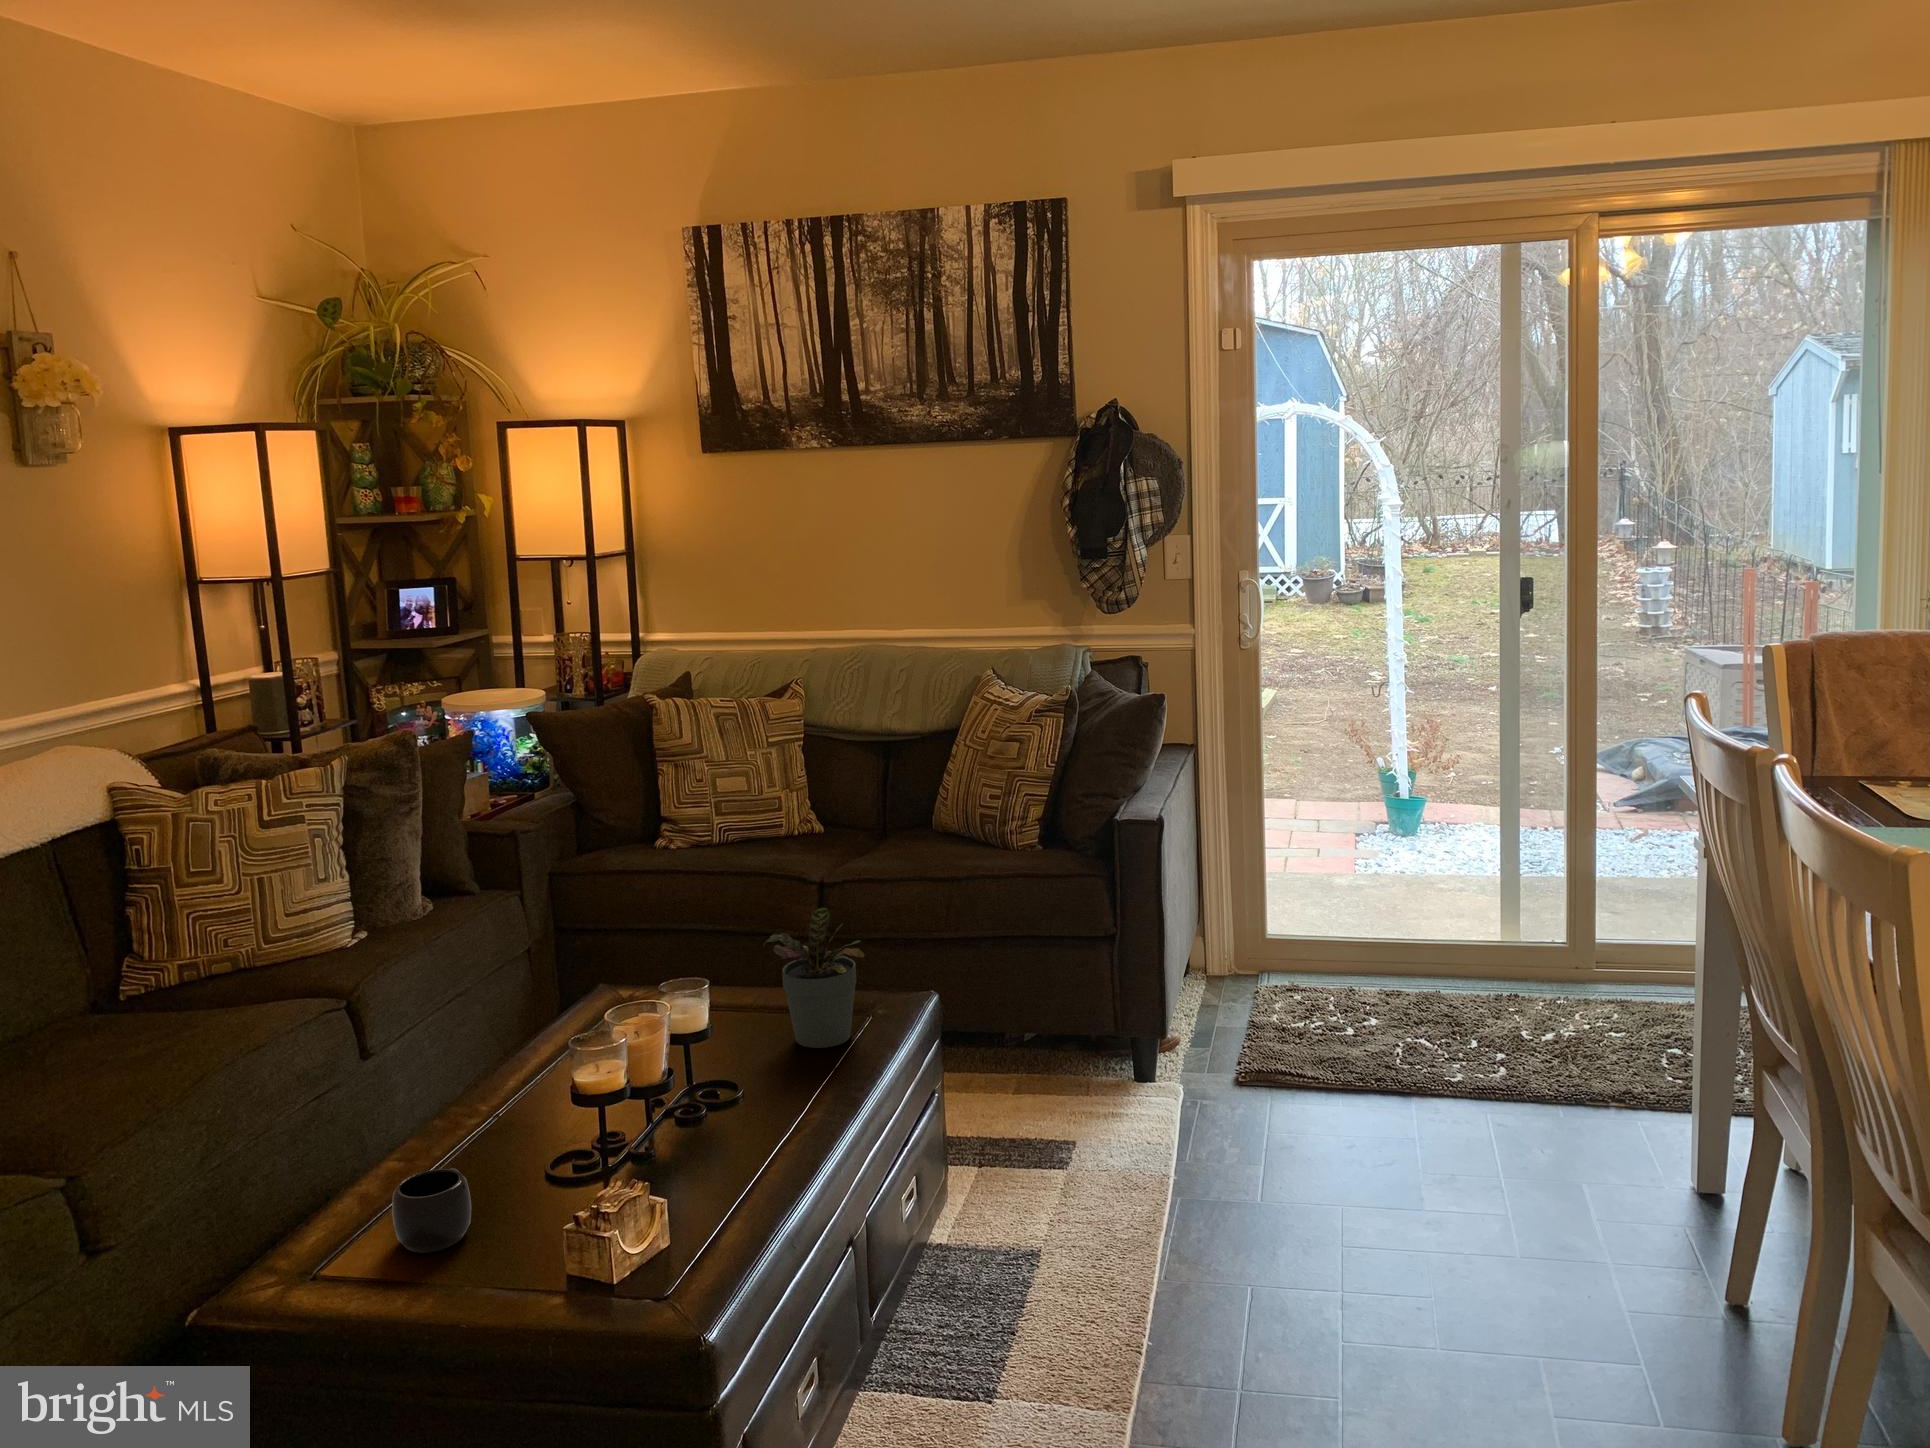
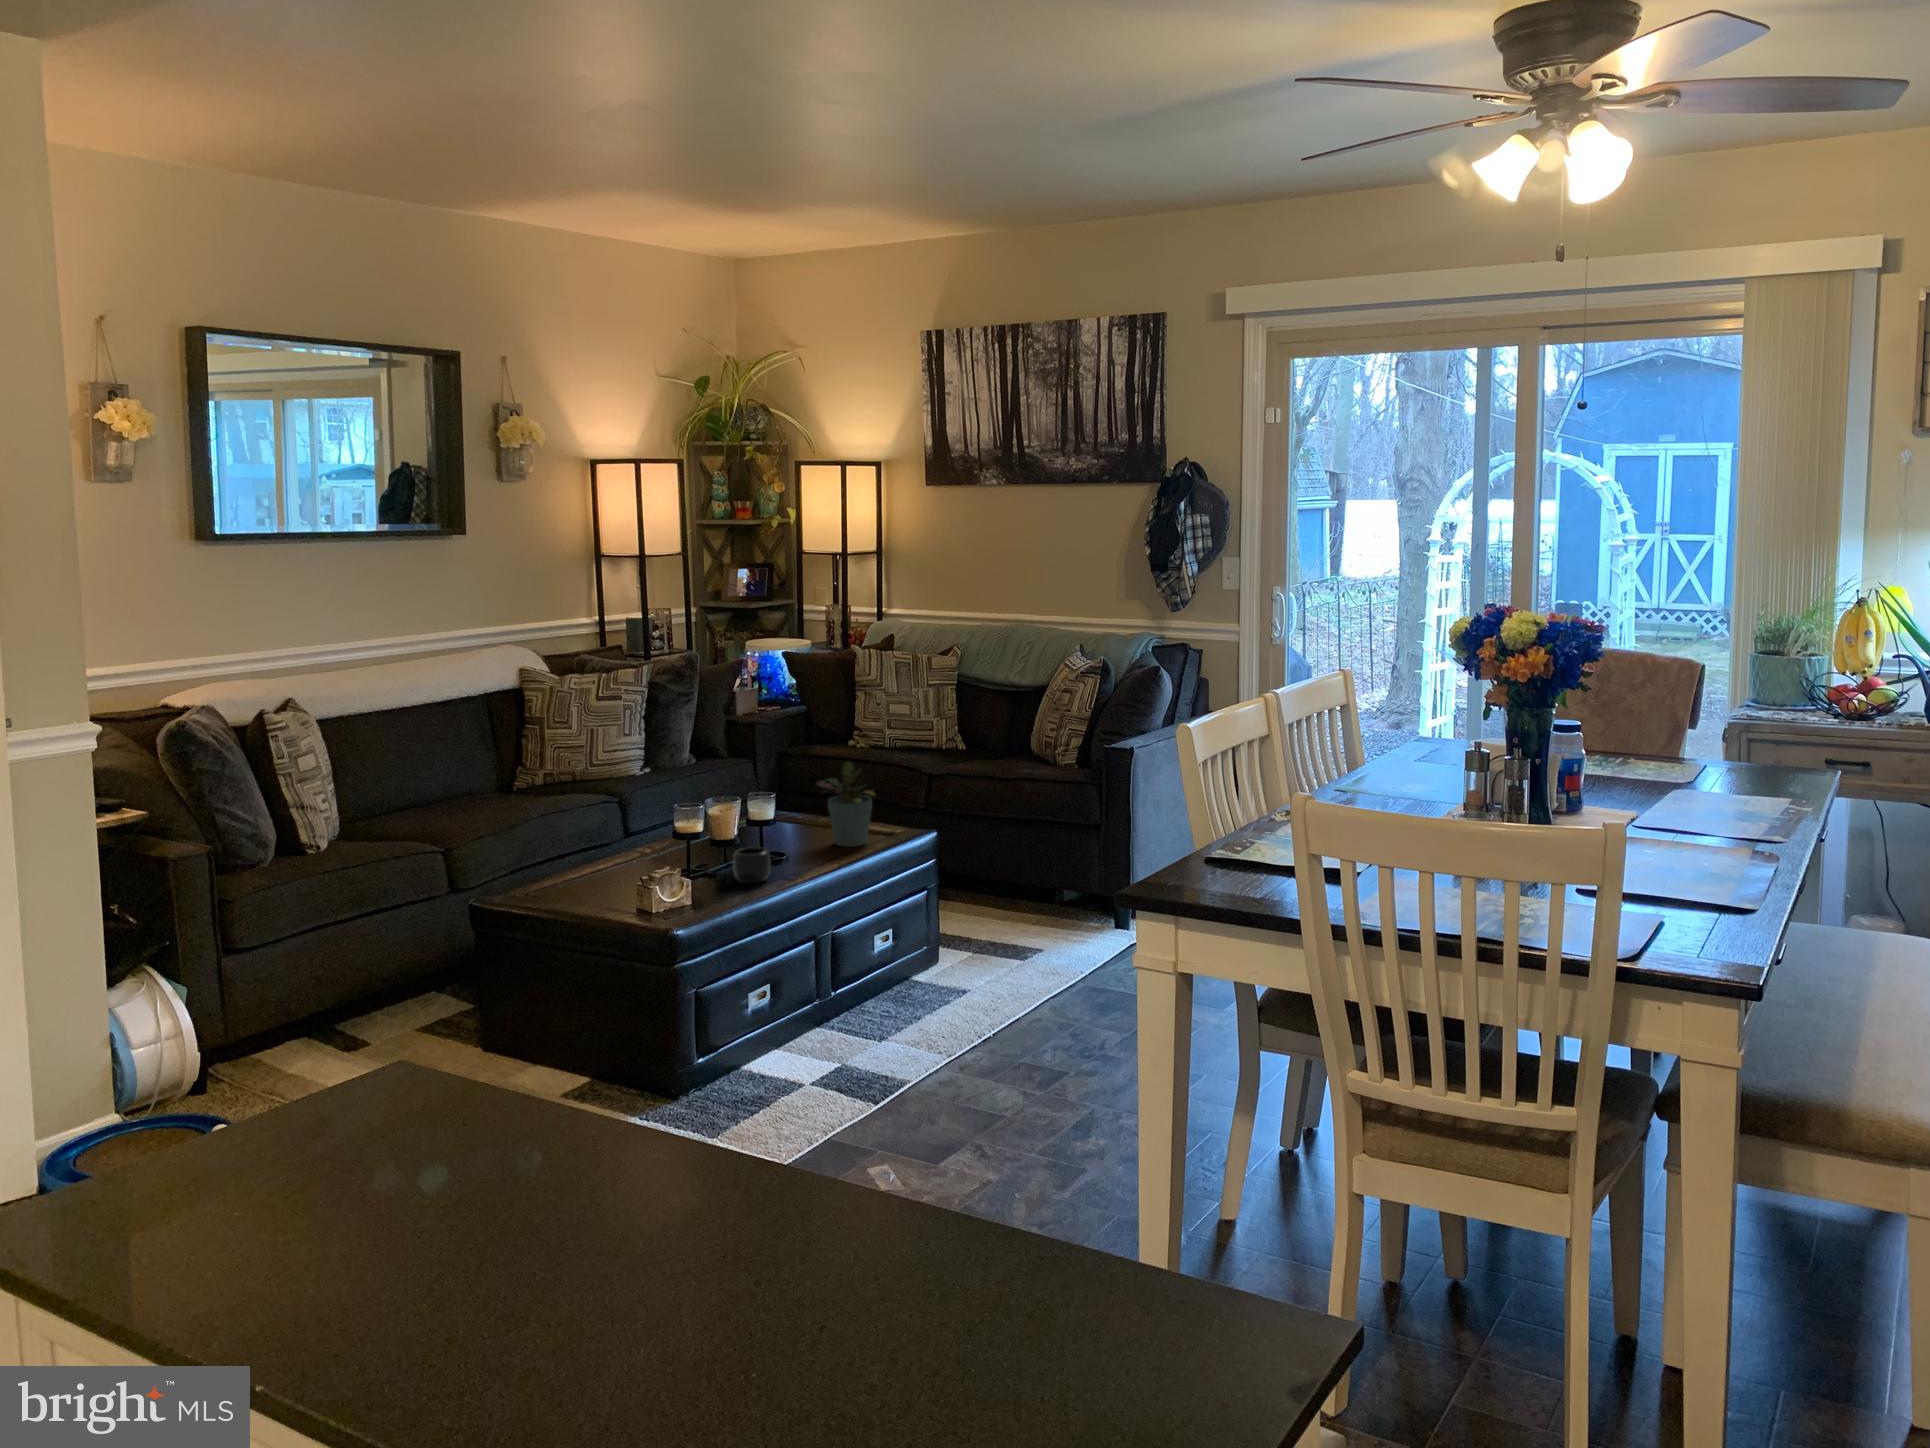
mug: present [392,1168,471,1253] -> present [733,847,770,883]

